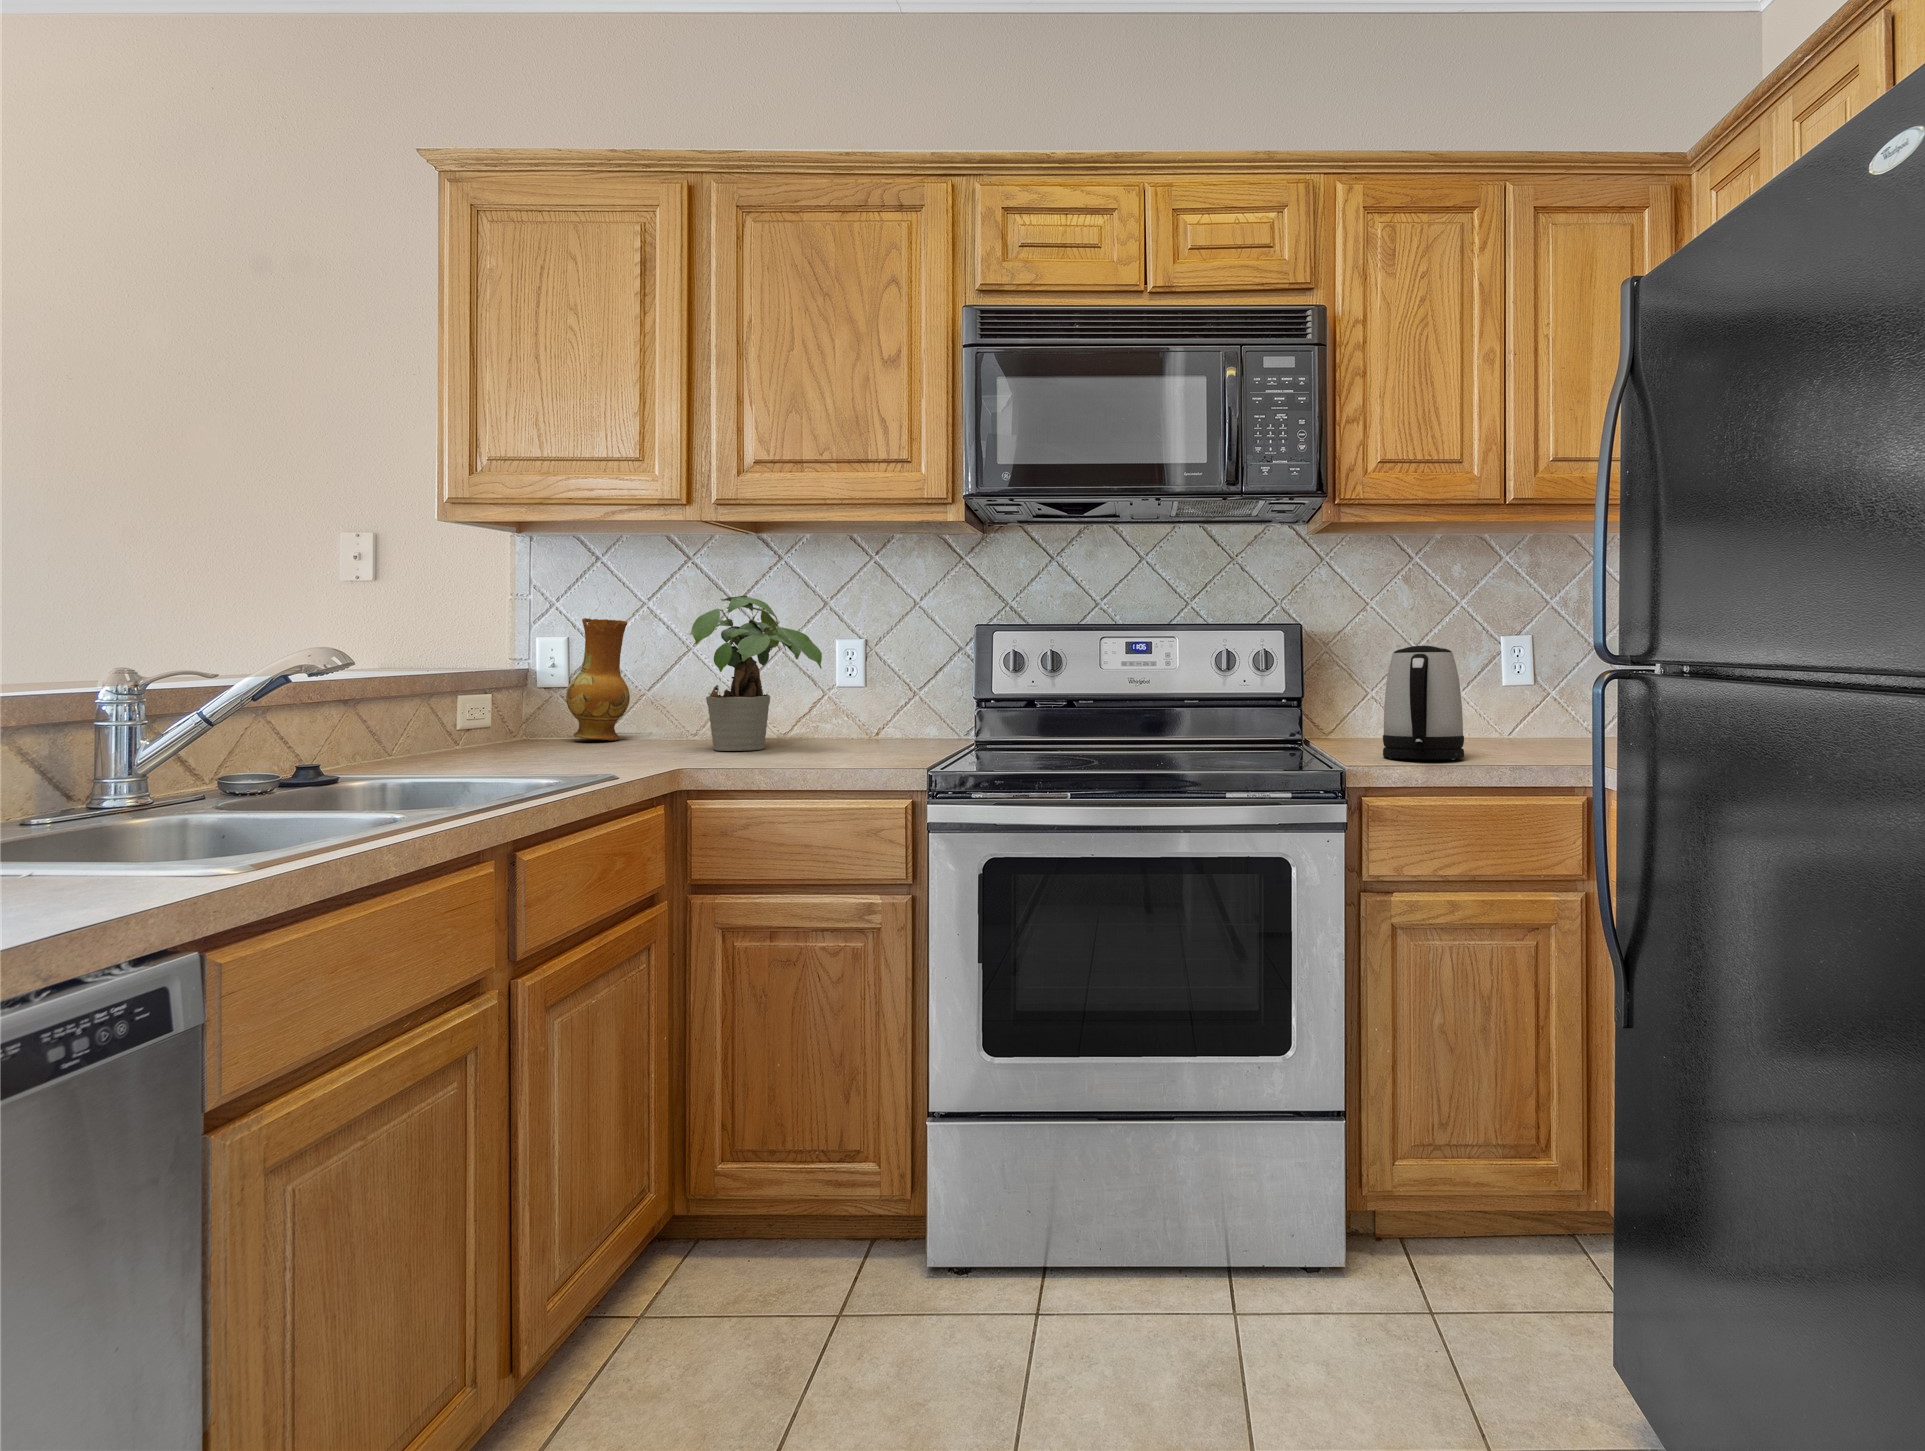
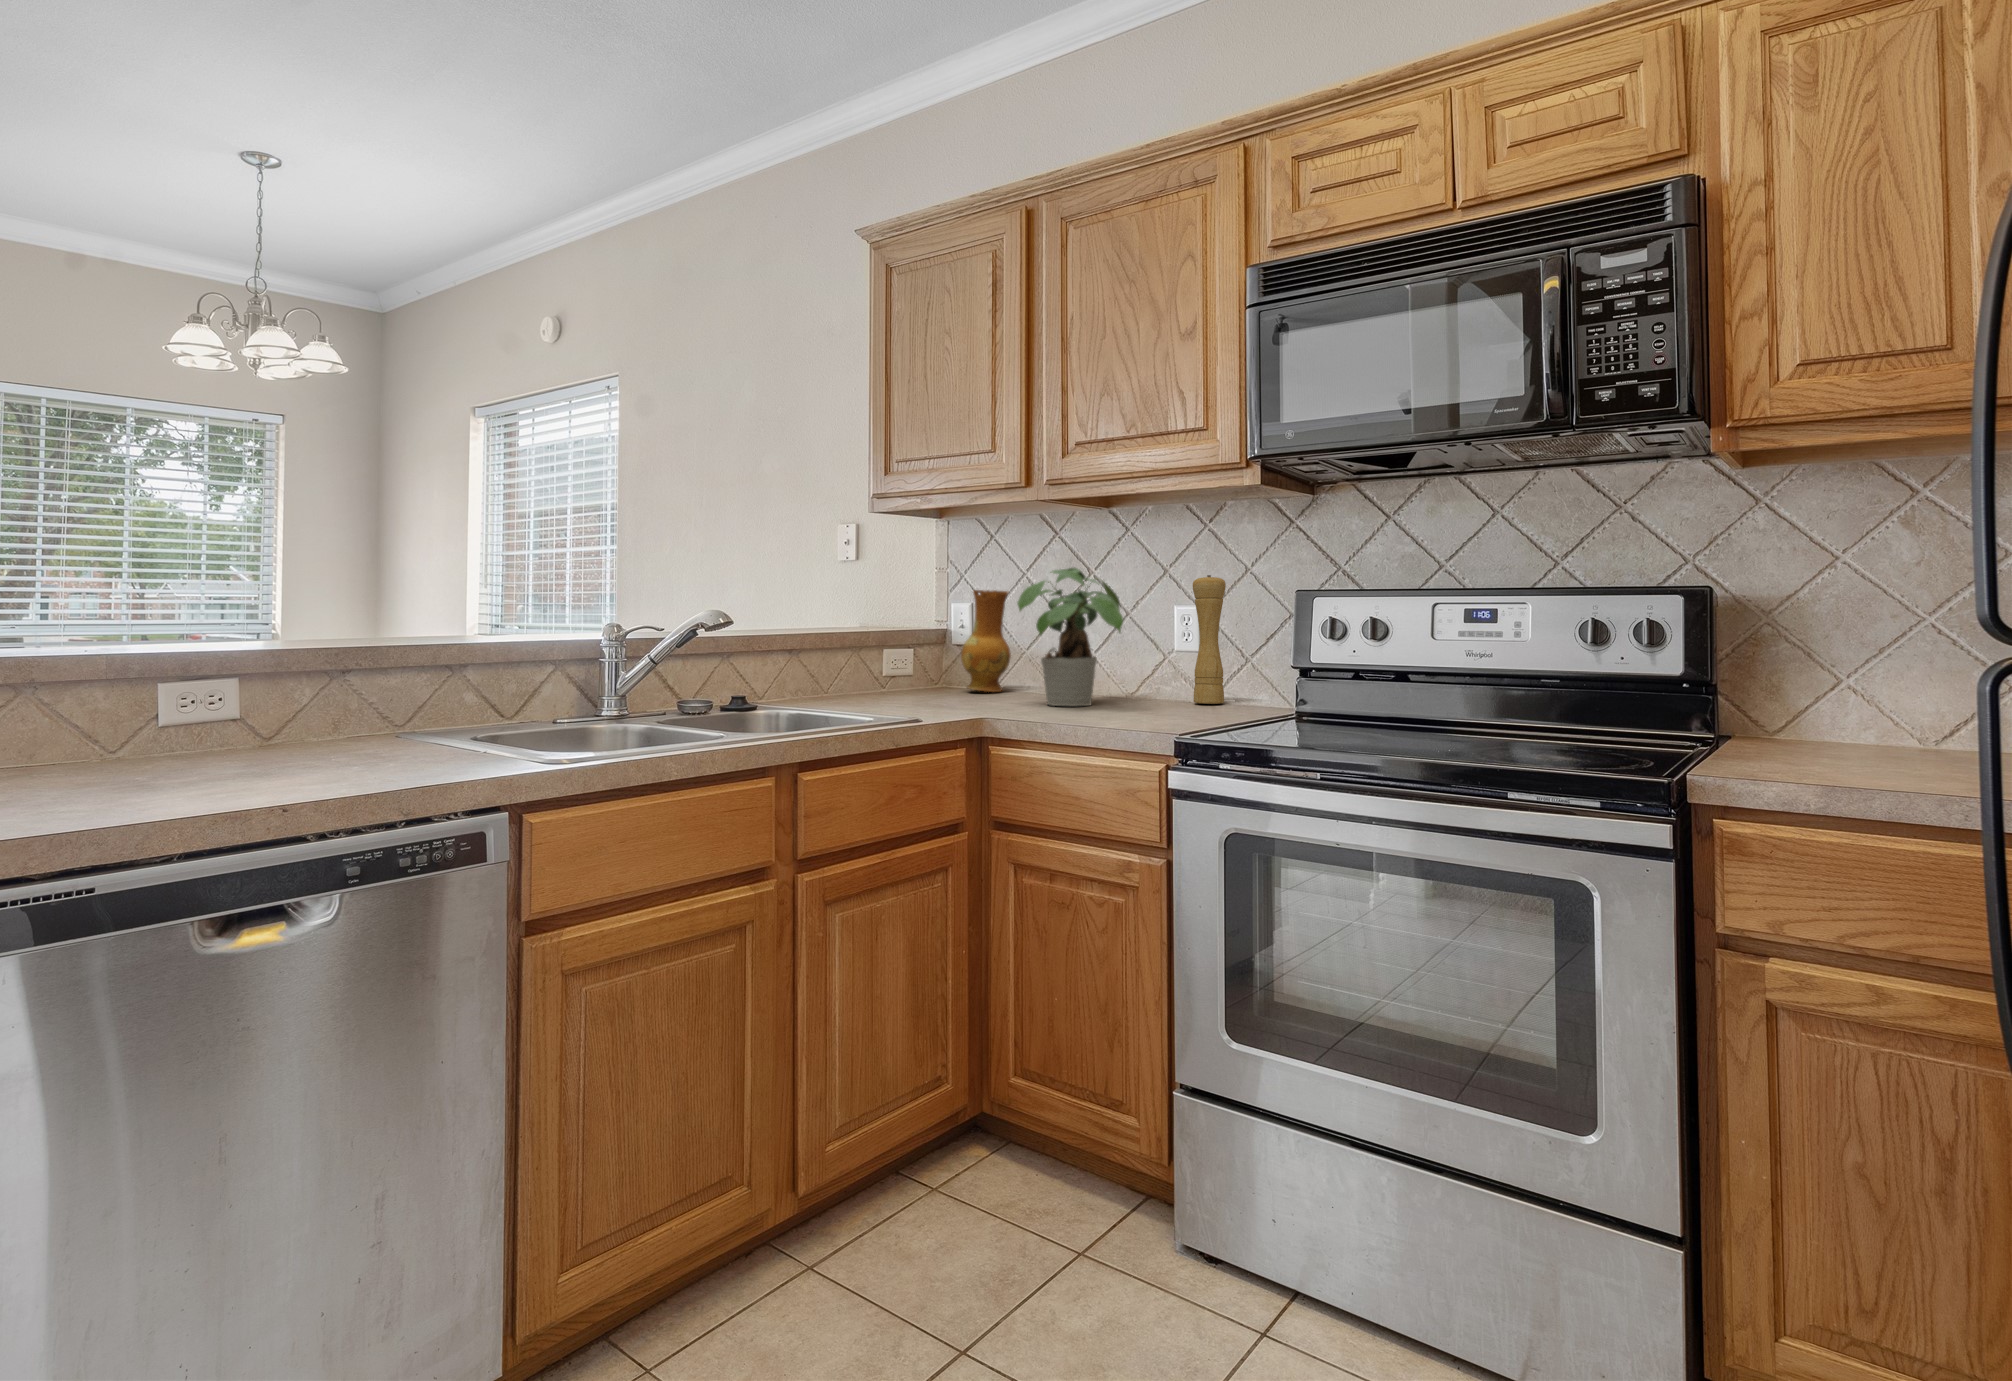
pepper mill: none [864,608,897,741] -> present [1193,575,1226,704]
kettle: present [1383,645,1464,760] -> none [1773,609,1911,766]

